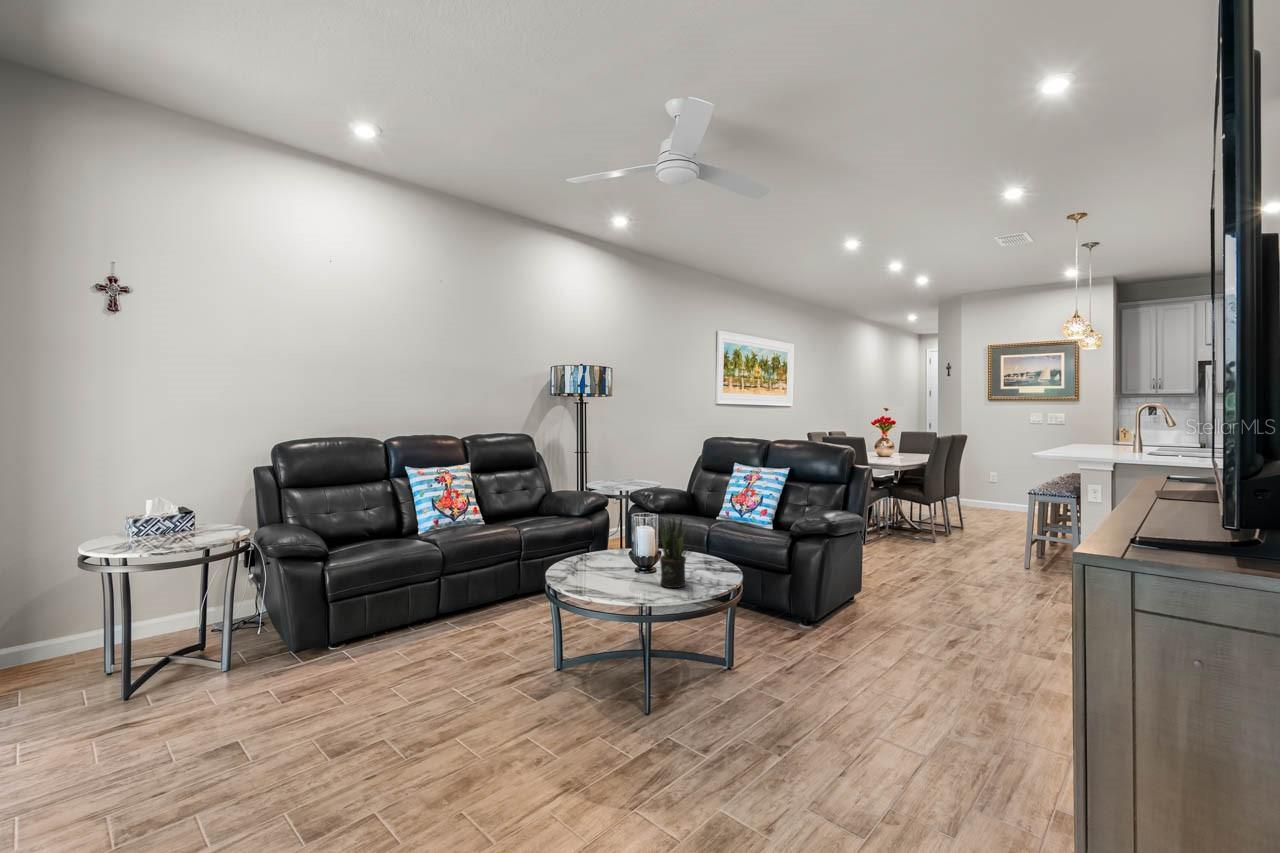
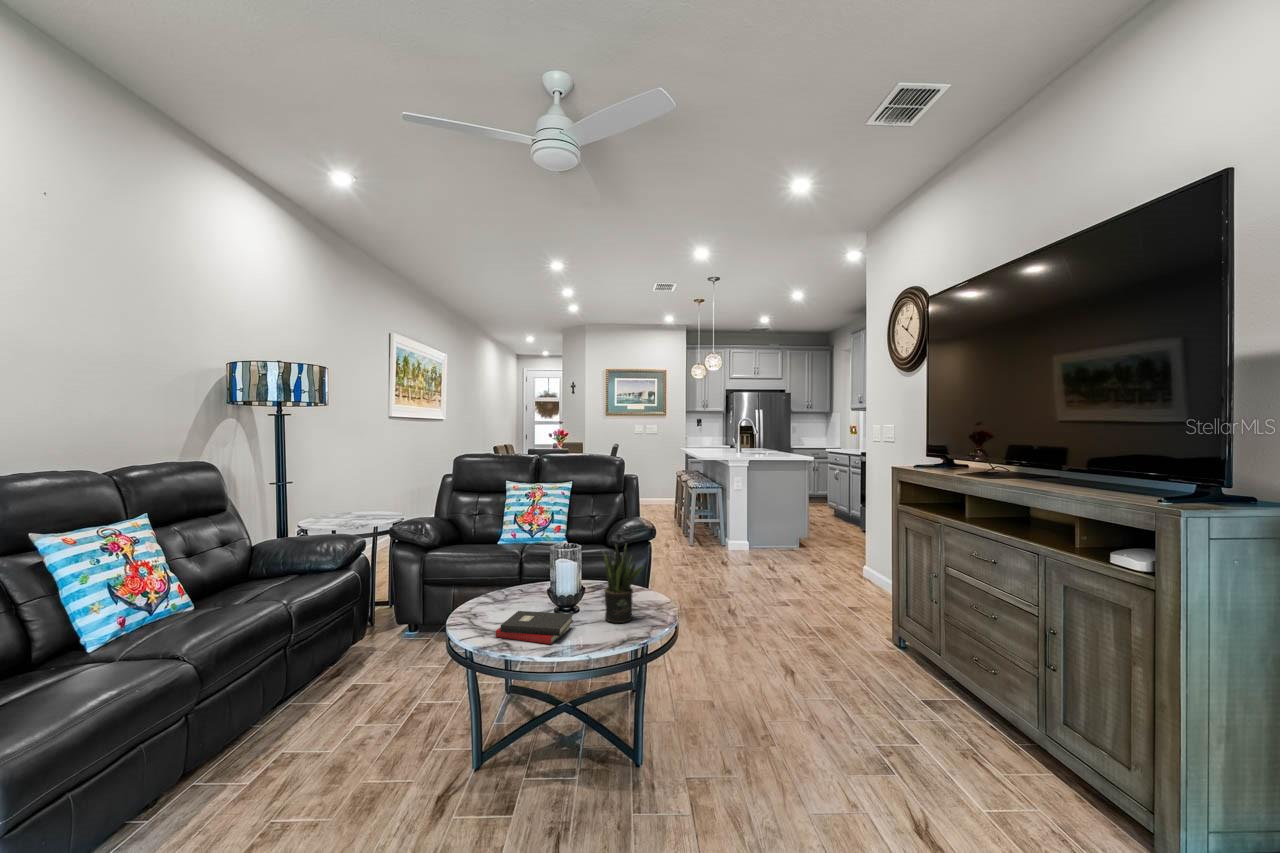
hardback book: none [572,560,630,586] -> present [496,611,573,644]

